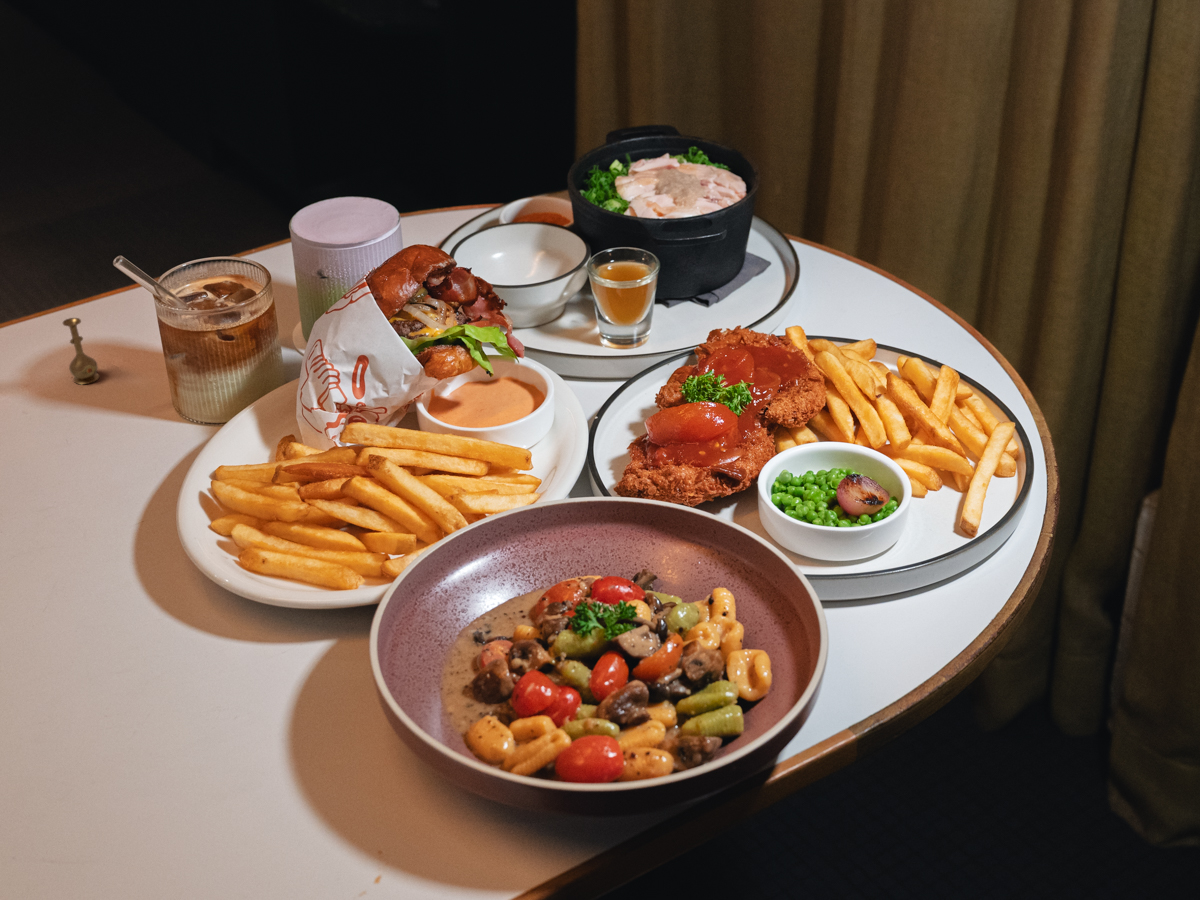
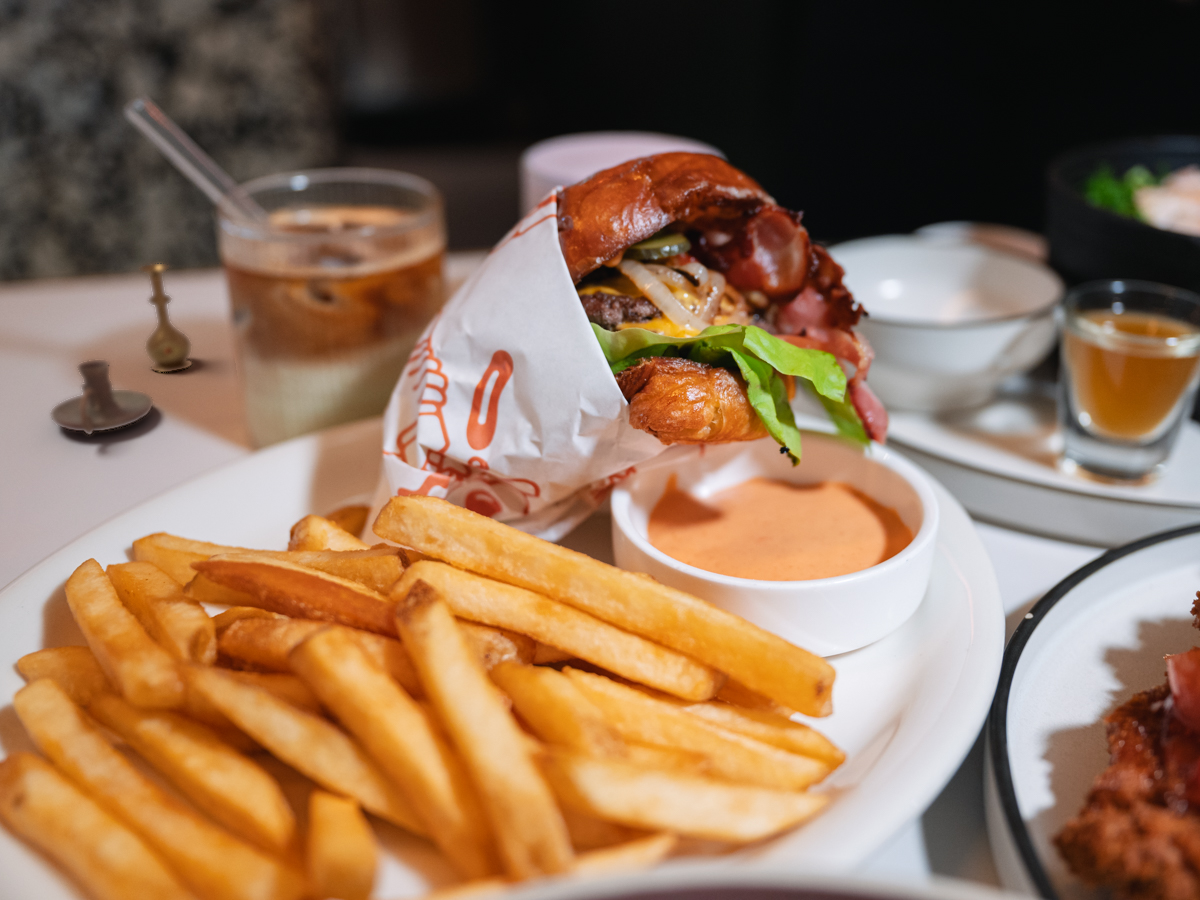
candle holder: none [56,387,114,432] -> present [50,360,153,434]

